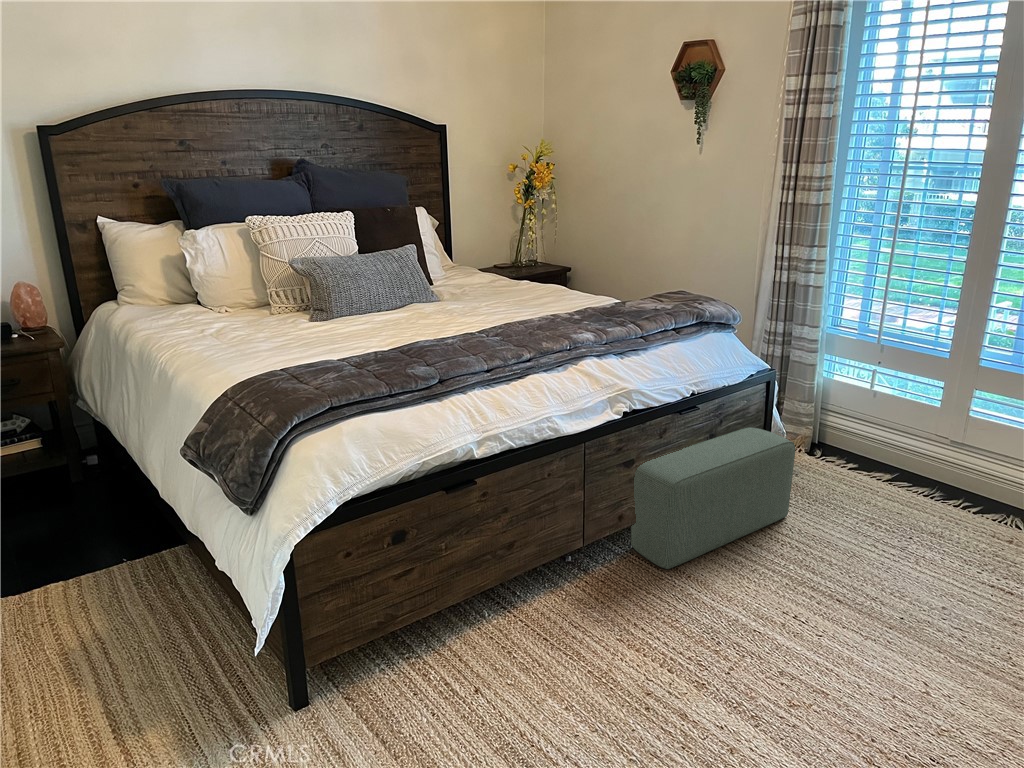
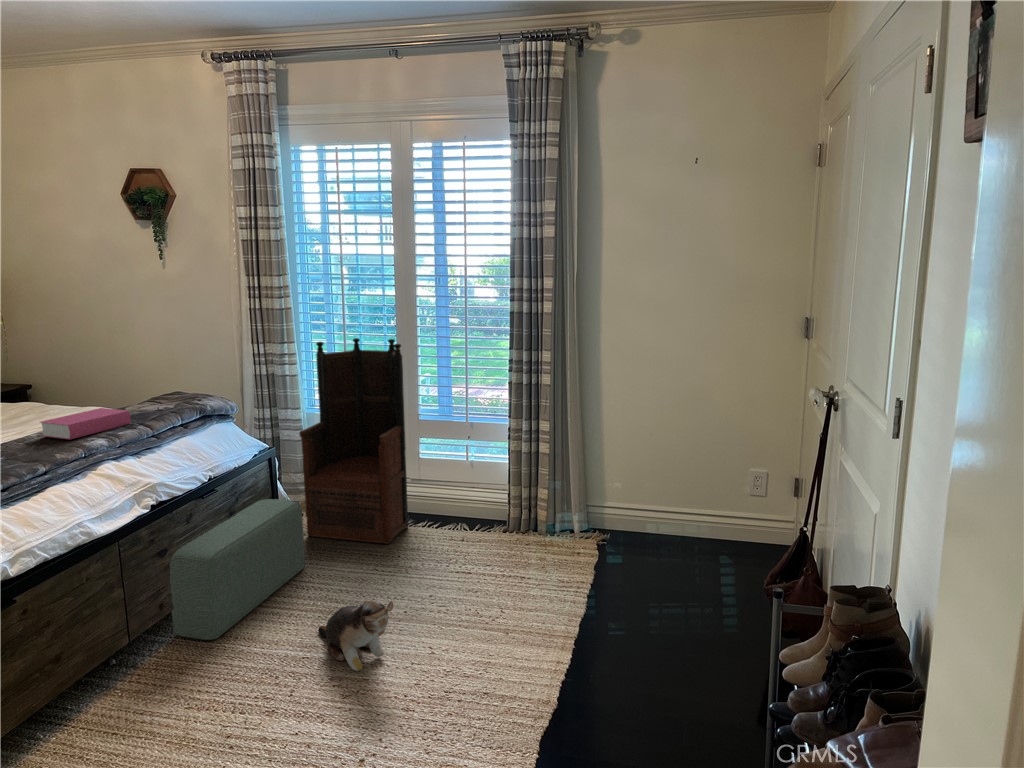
armchair: none [800,244,989,521] -> present [299,338,408,544]
book: none [544,301,624,330] -> present [41,408,131,440]
plush toy: none [783,601,895,696] -> present [318,601,393,671]

